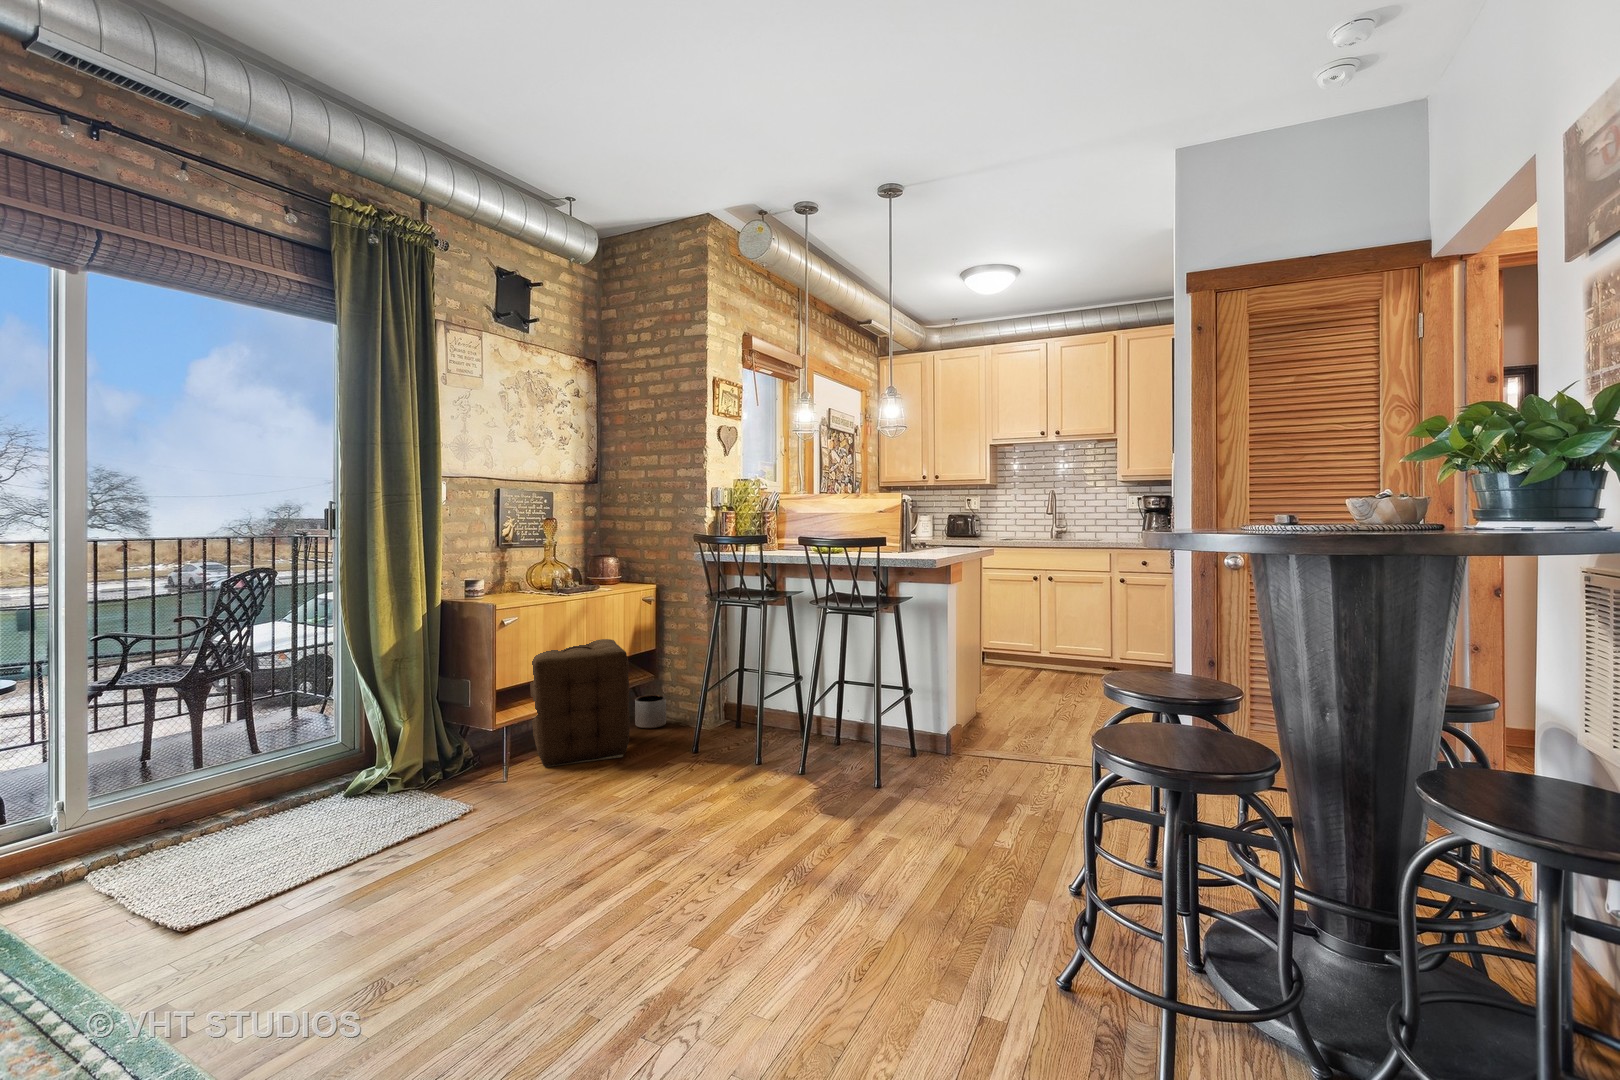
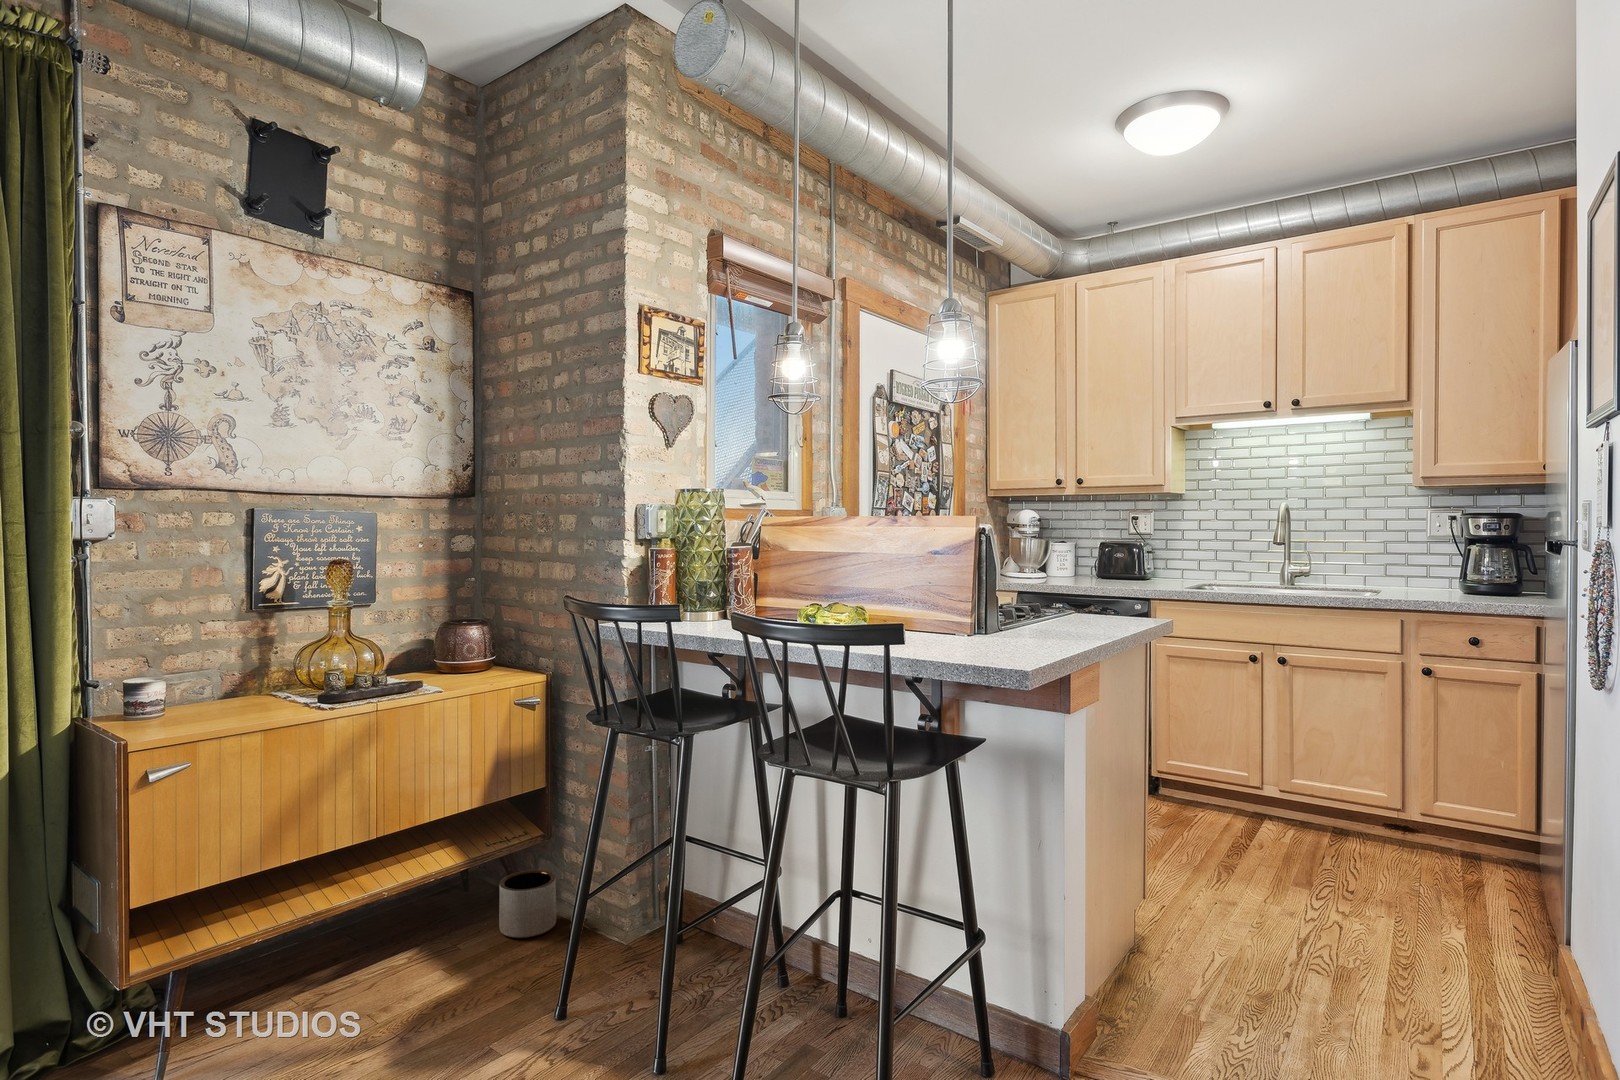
ottoman: present [530,639,630,767] -> none [238,781,449,1045]

